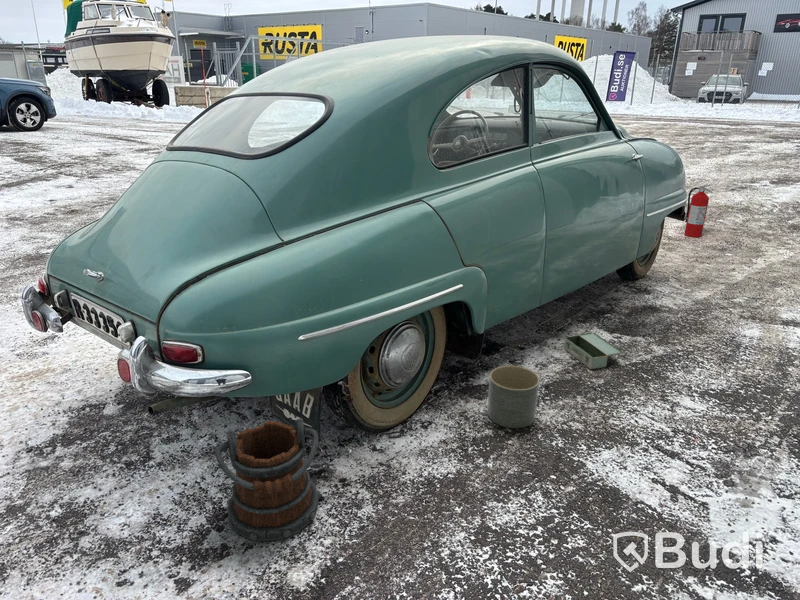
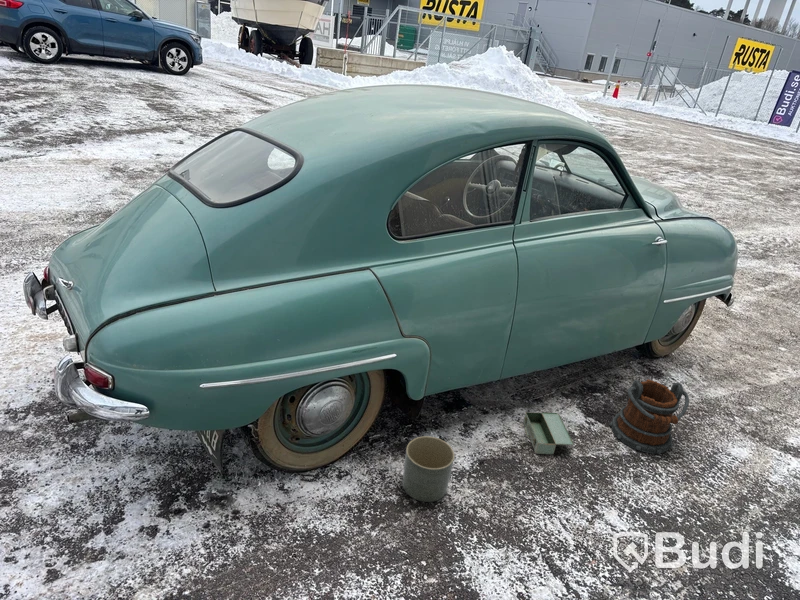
fire extinguisher: present [684,184,712,237] -> none [746,262,789,317]
bucket: present [215,418,321,541] -> present [610,379,689,453]

